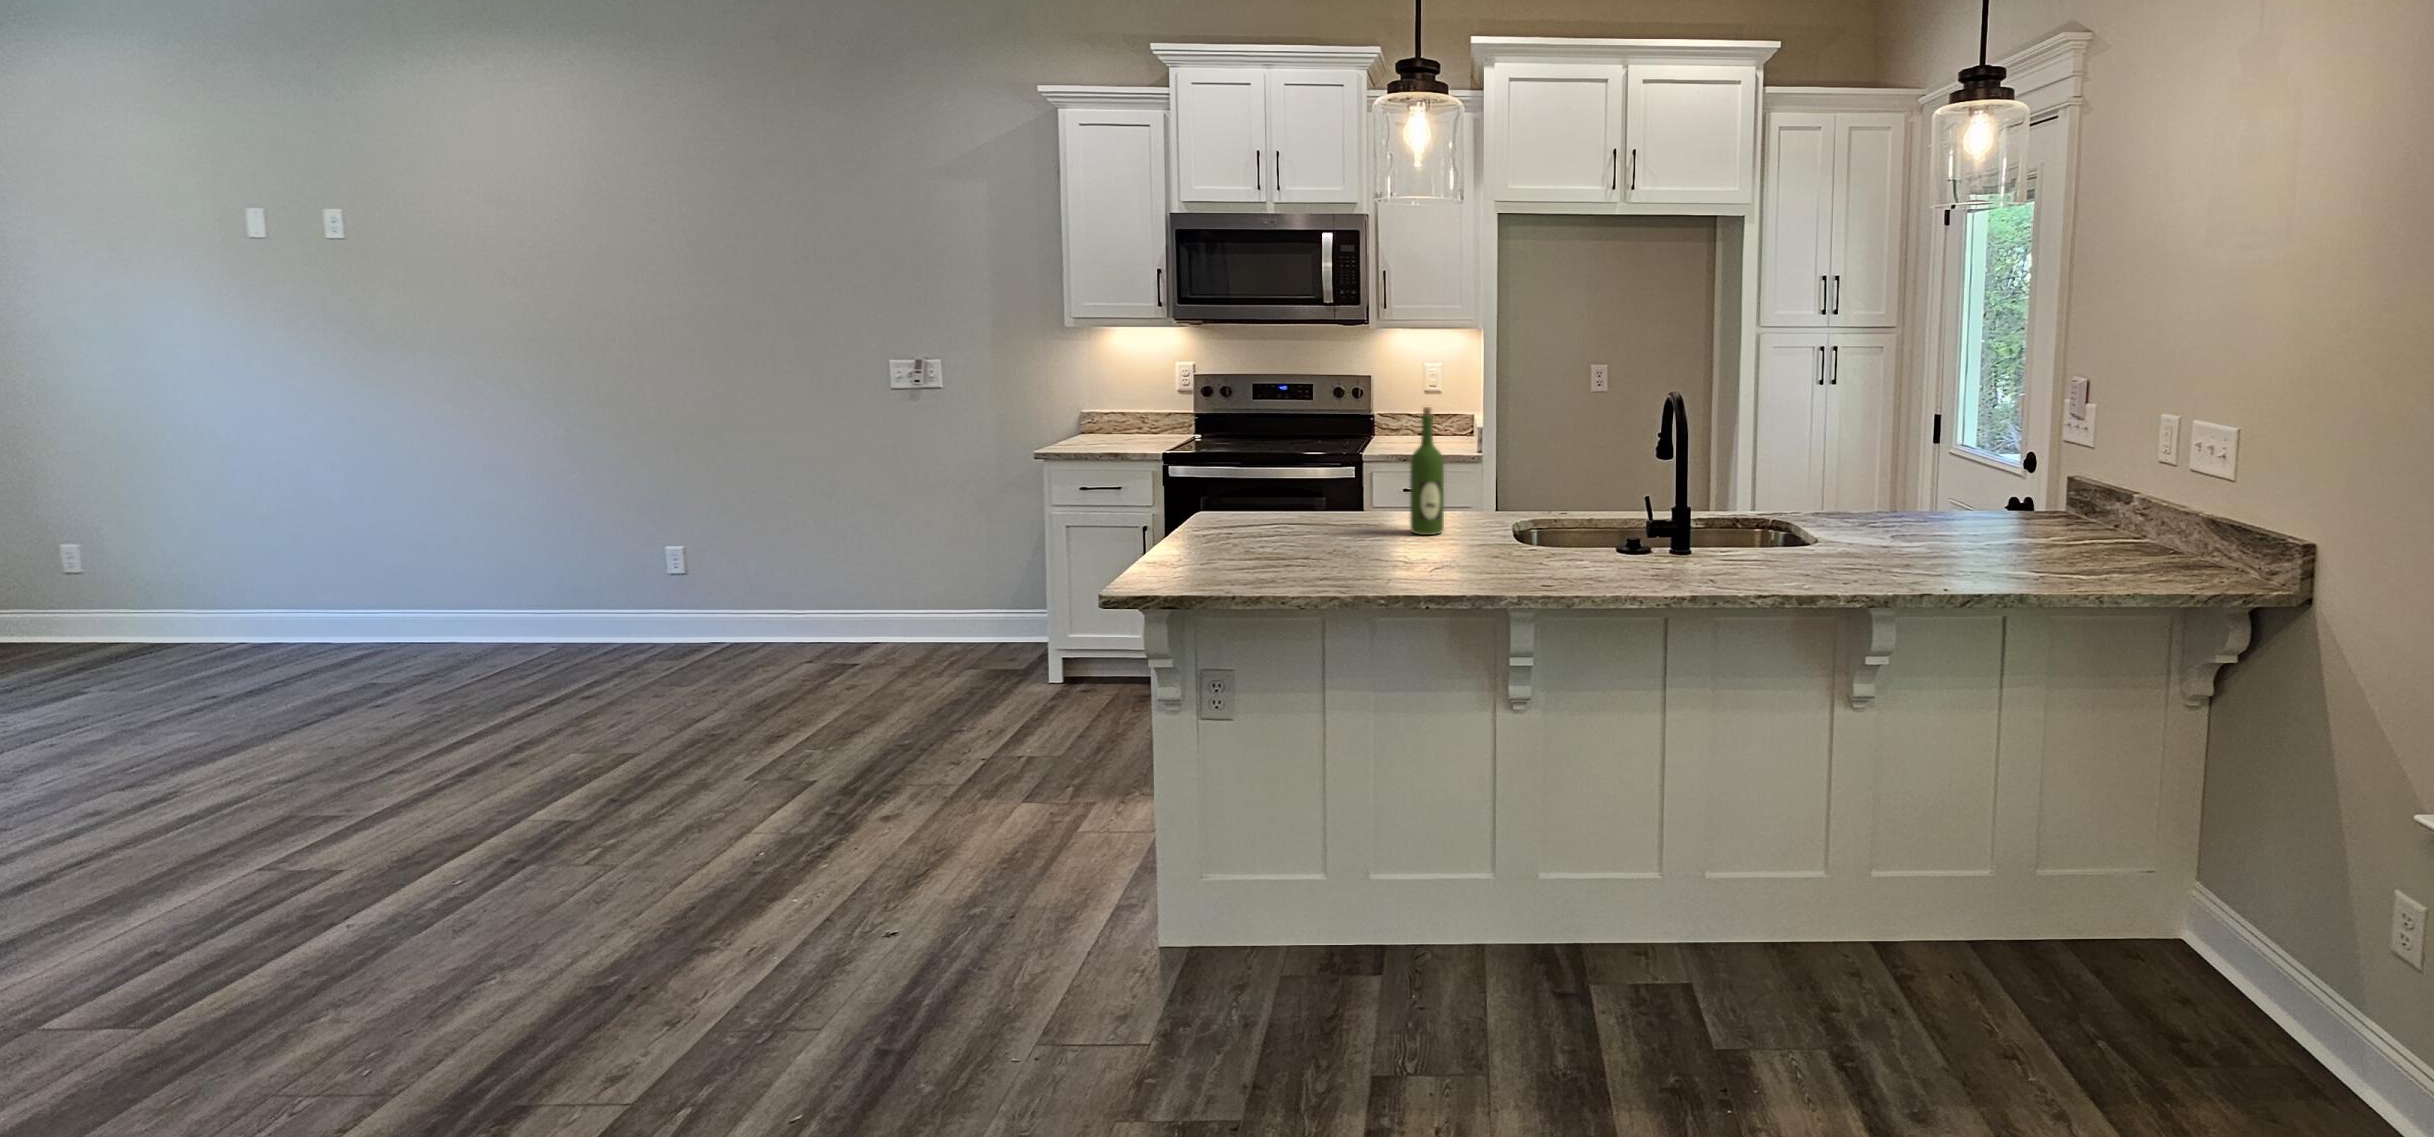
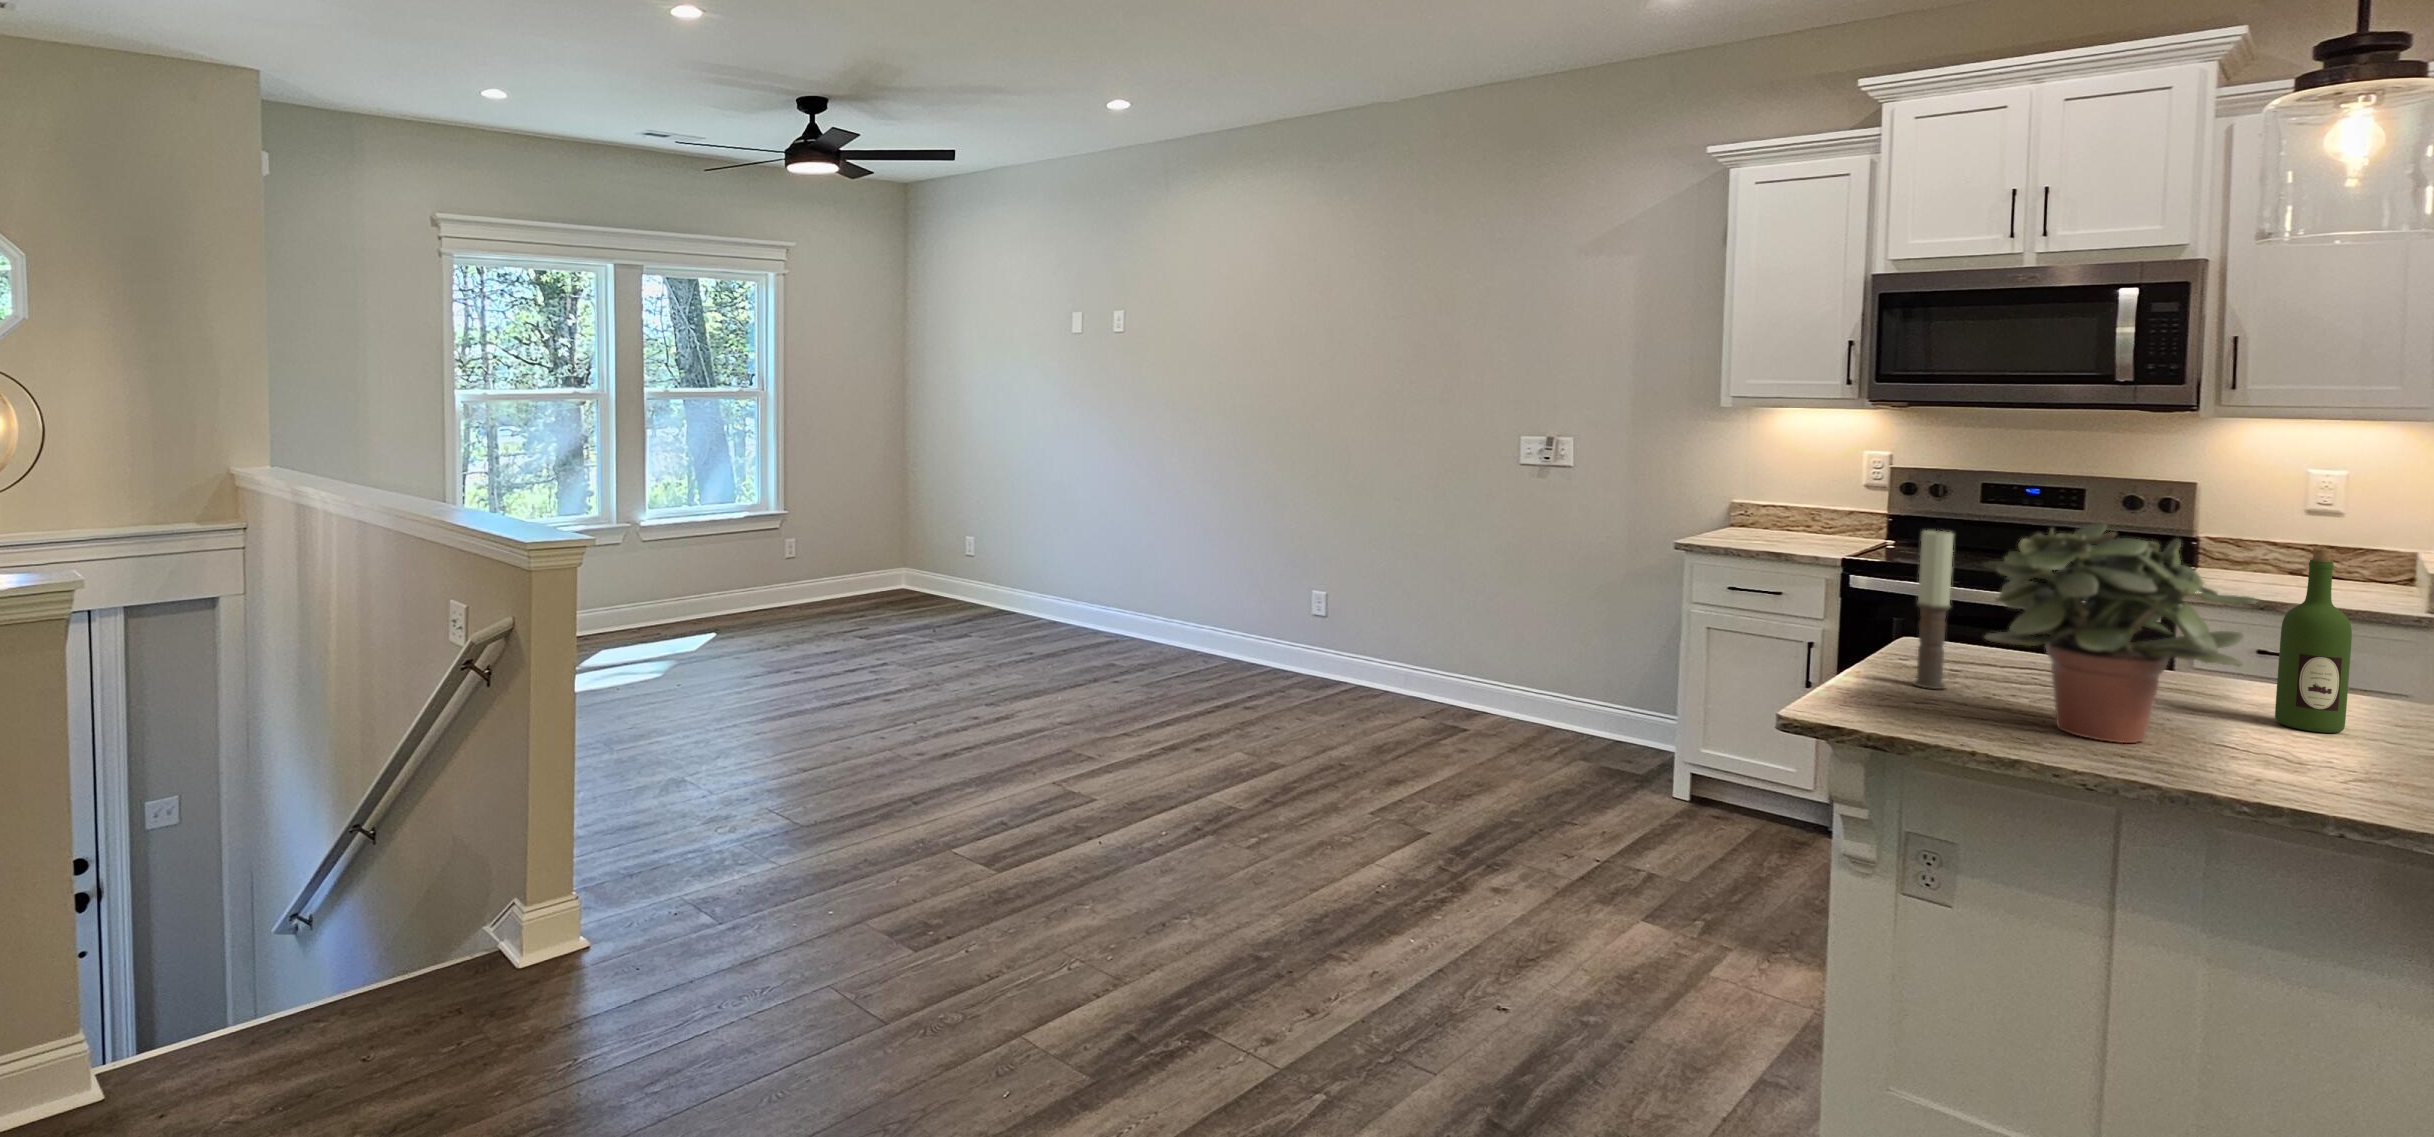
potted plant: none [1234,398,1397,568] -> present [1981,523,2259,743]
candle: none [1197,413,1222,548] -> present [1913,530,1953,689]

